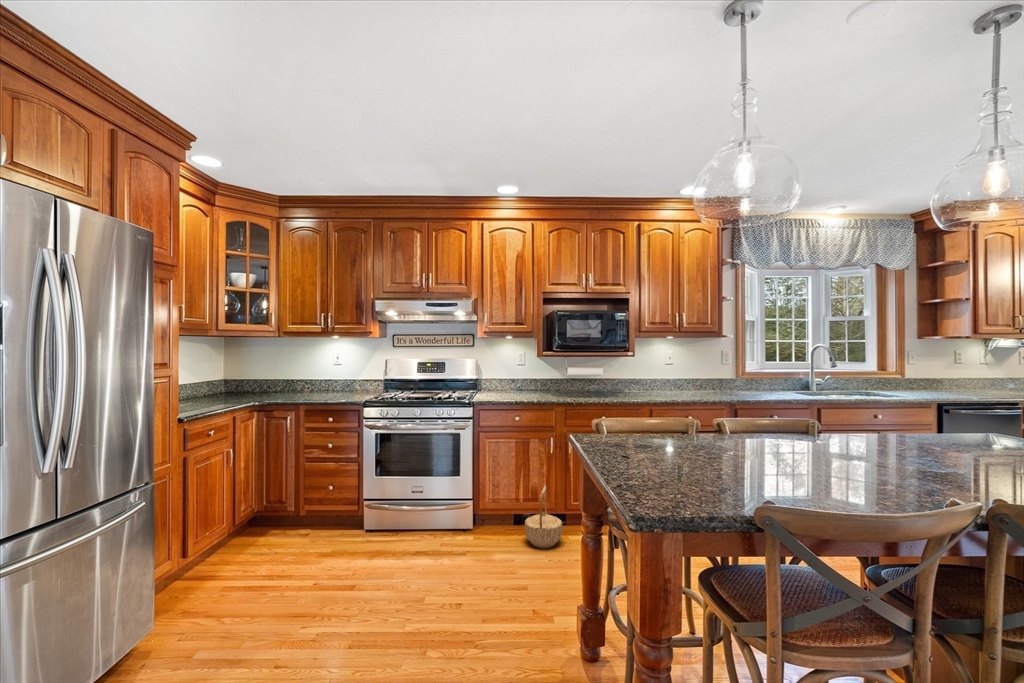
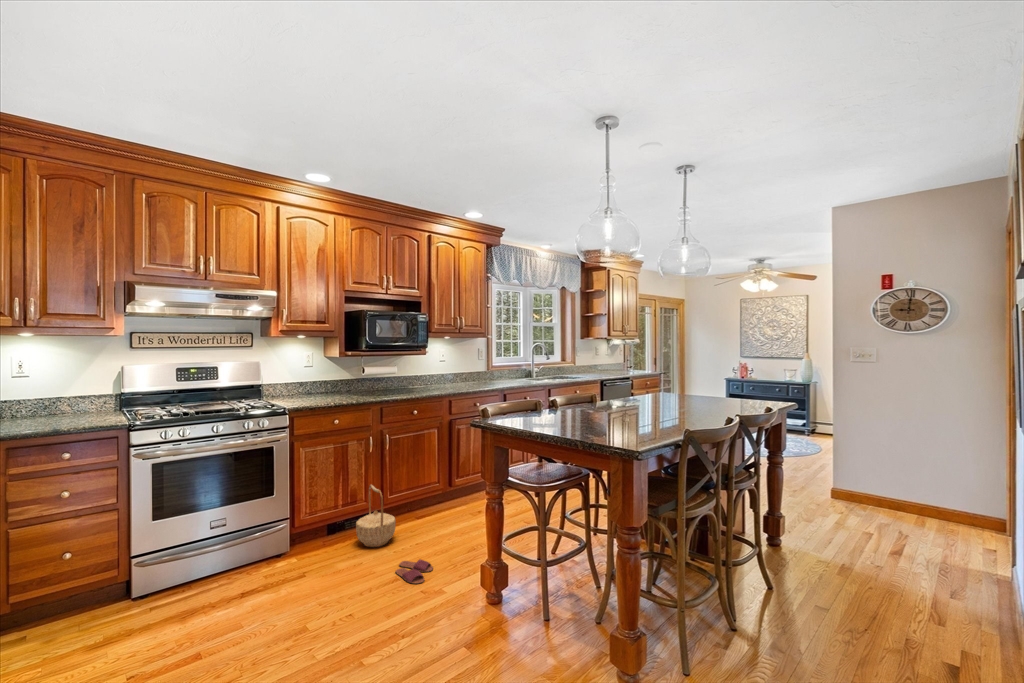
slippers: none [527,570,562,597] -> present [396,559,433,584]

